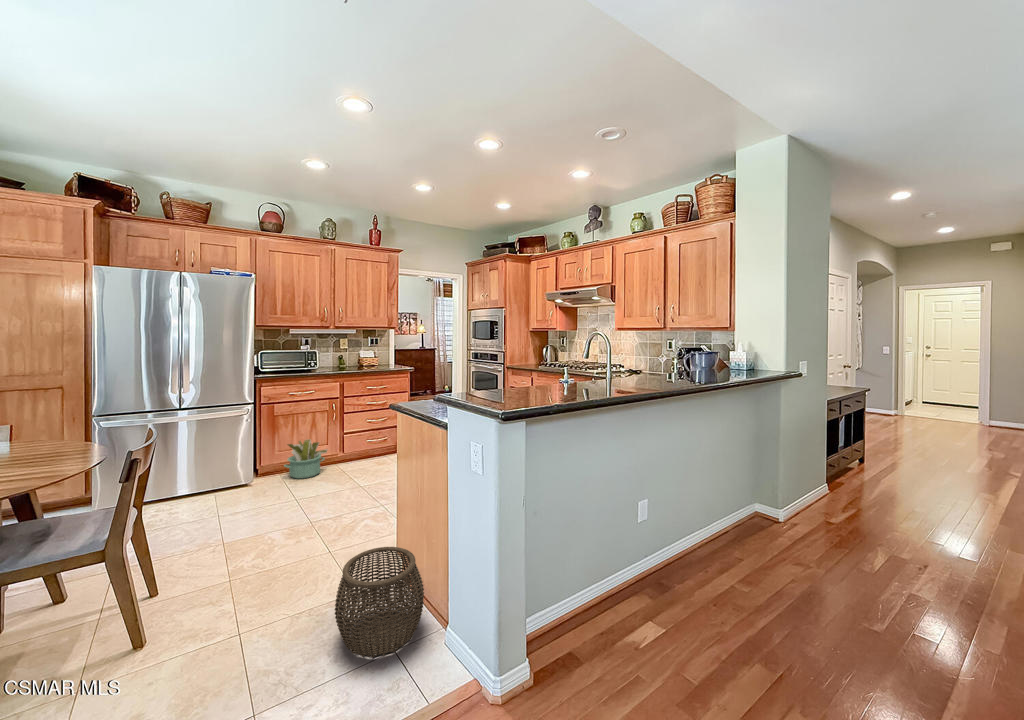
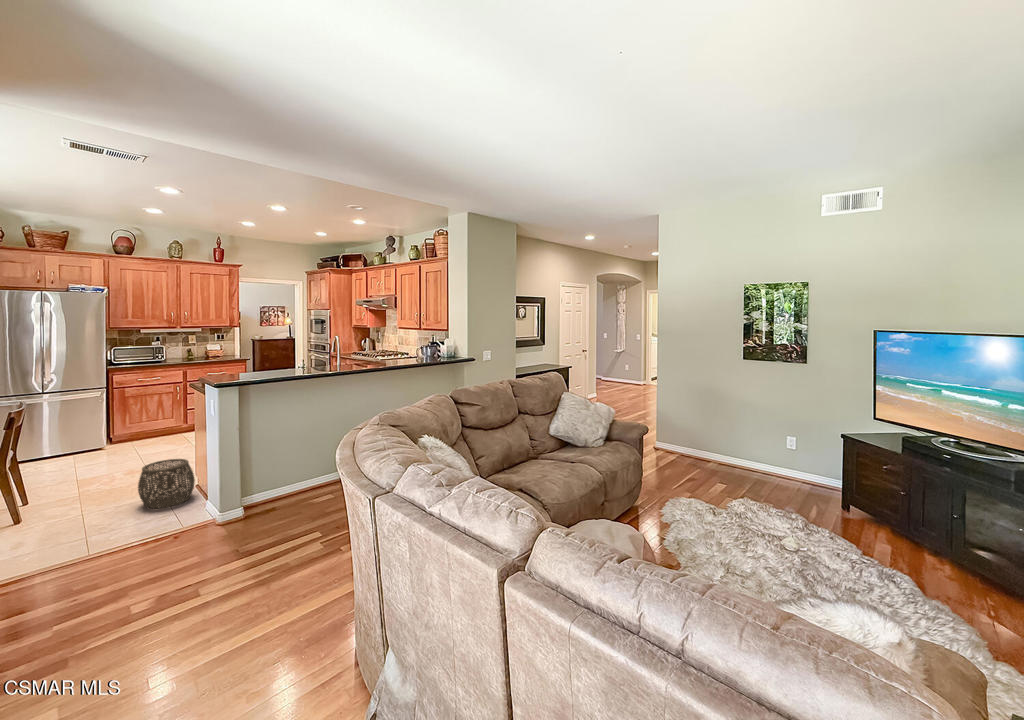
decorative plant: present [284,439,327,479] -> none [134,413,173,442]

